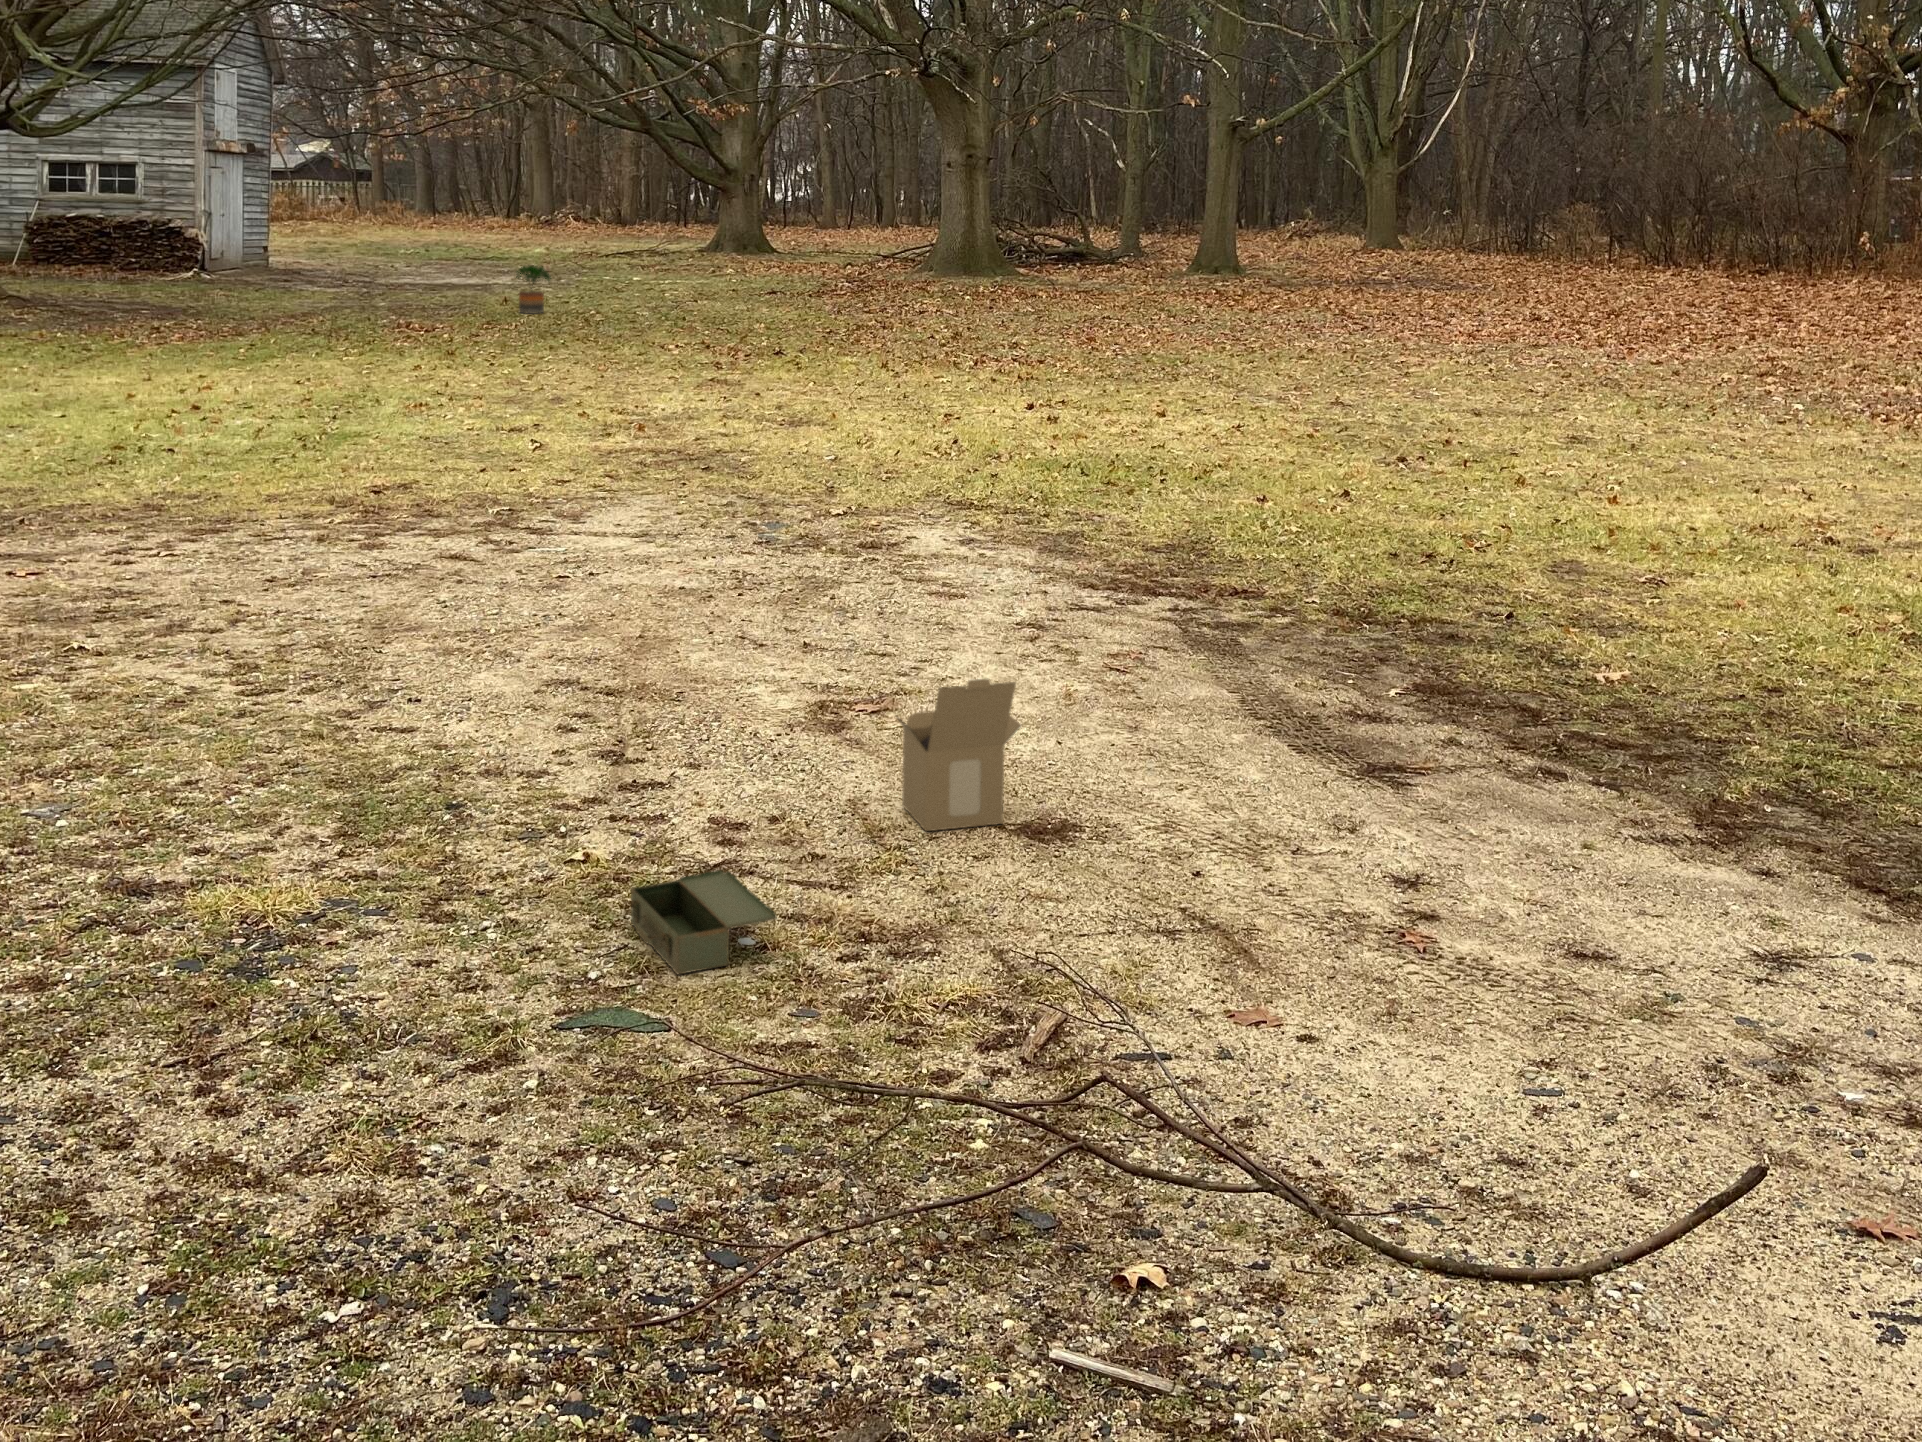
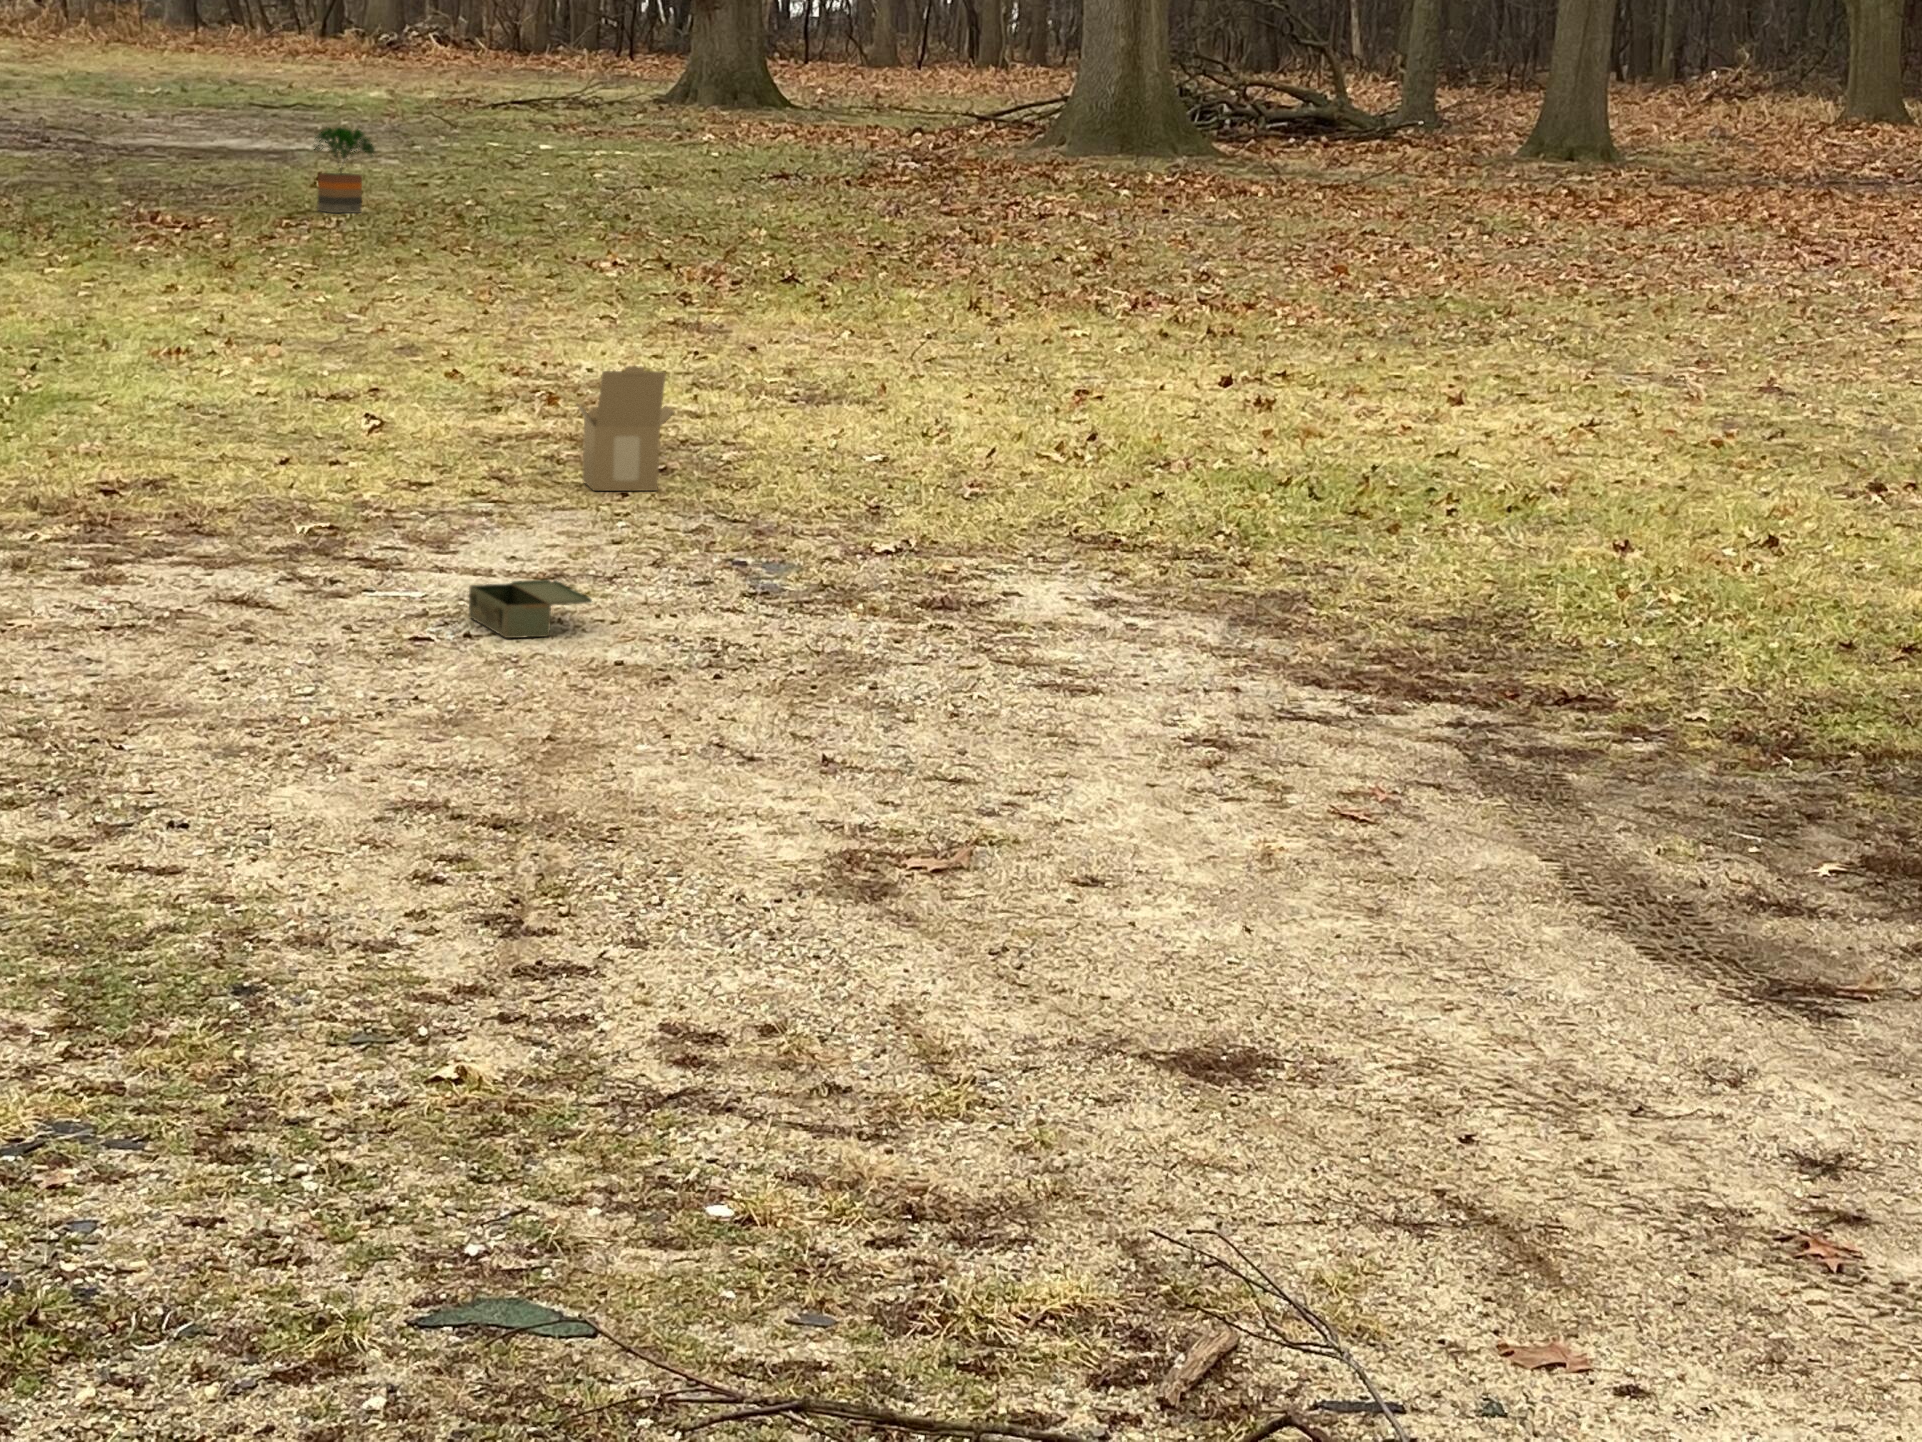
cardboard box: present [897,679,1022,831] -> present [577,366,674,491]
toolbox: present [631,870,777,974] -> present [469,579,592,638]

